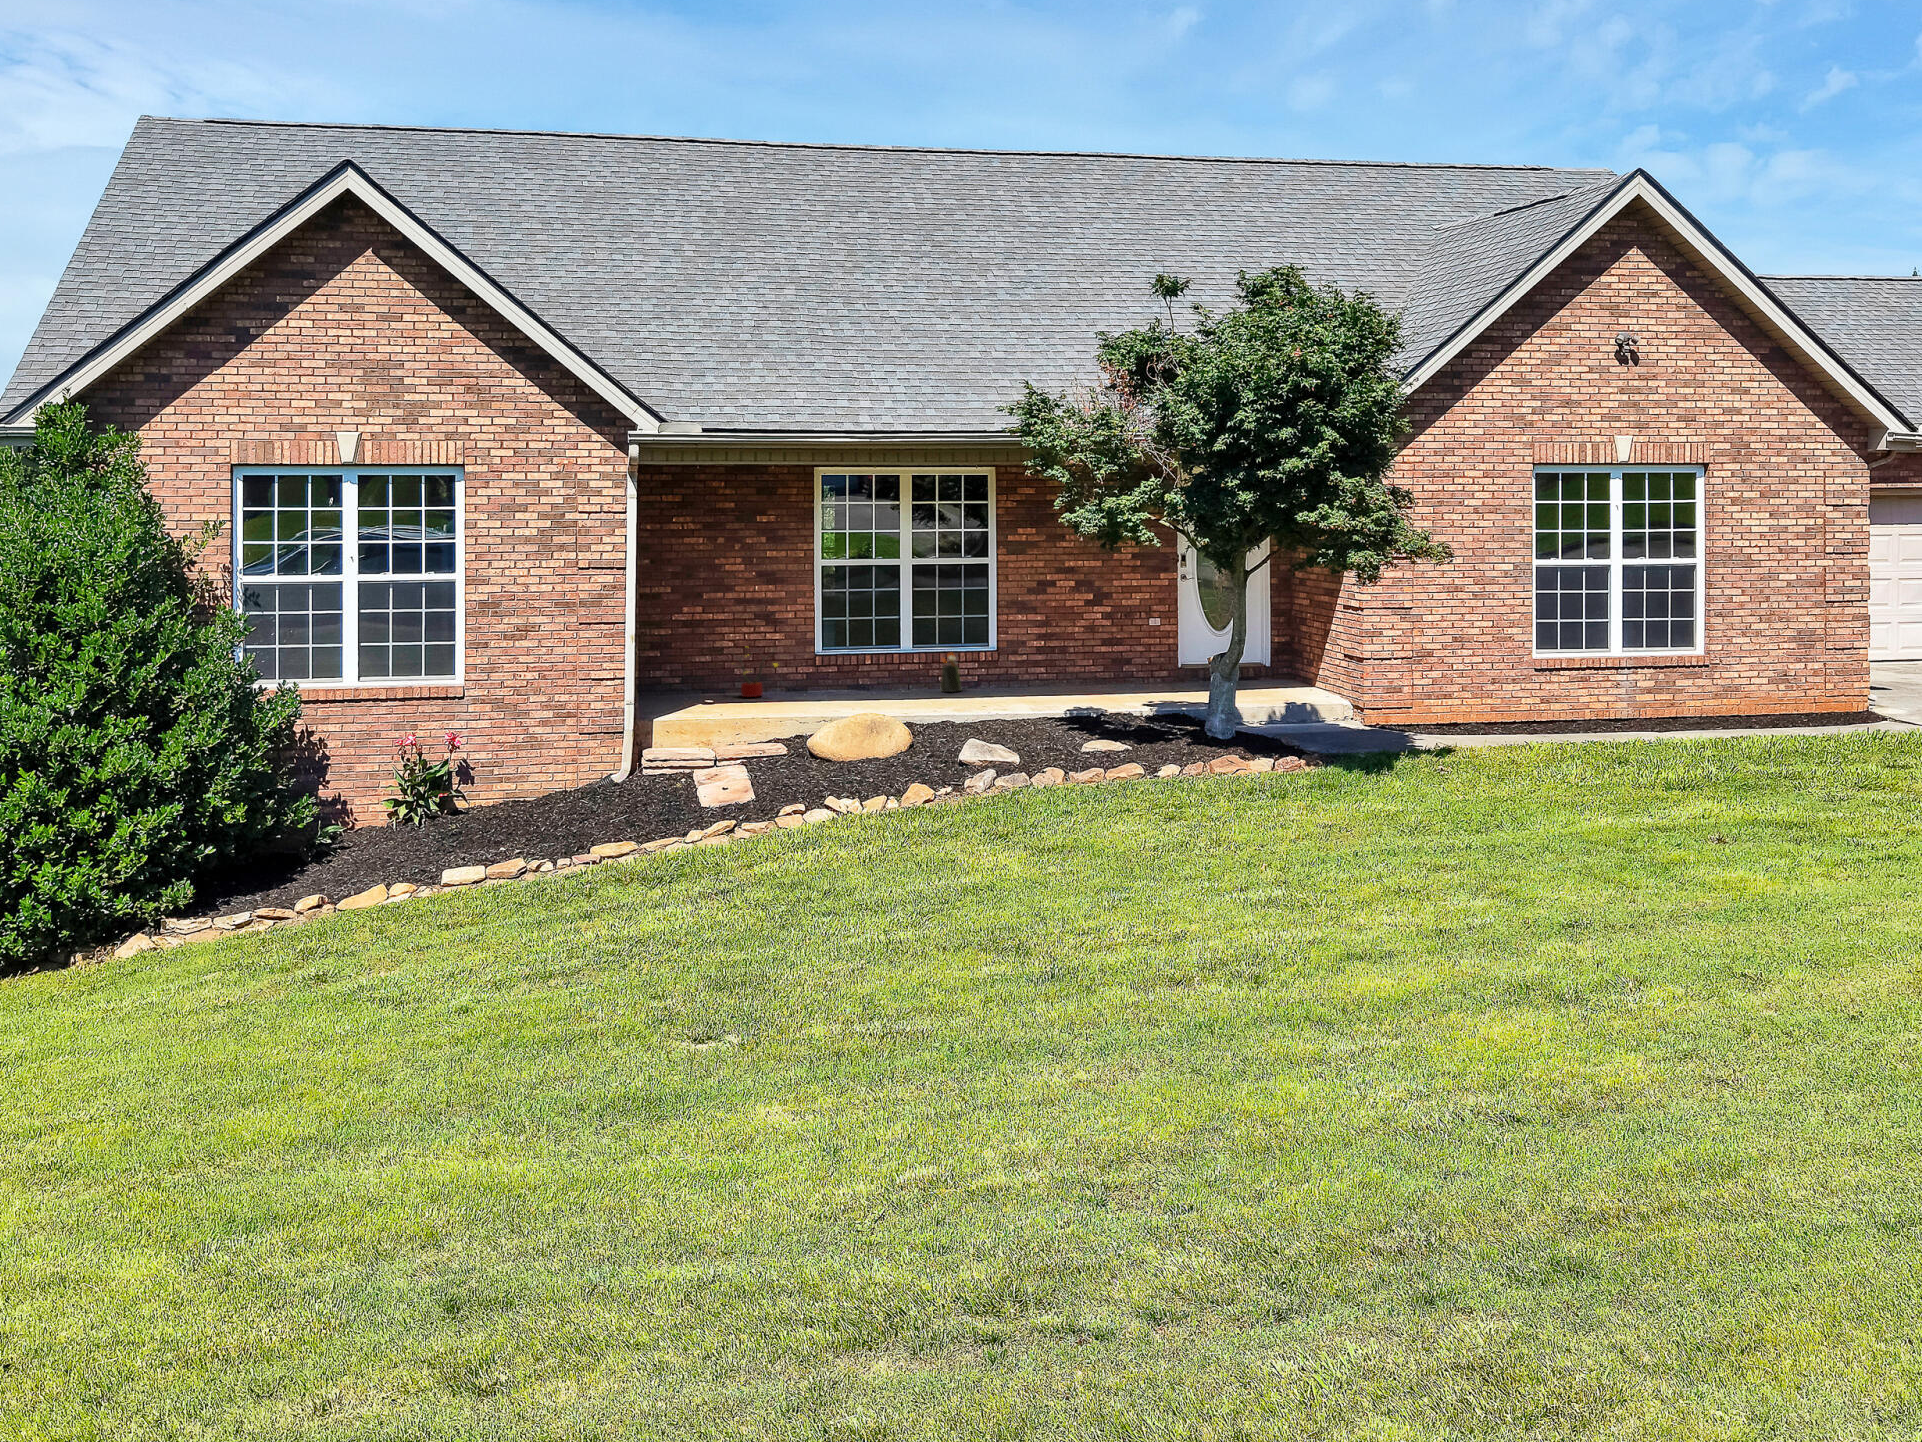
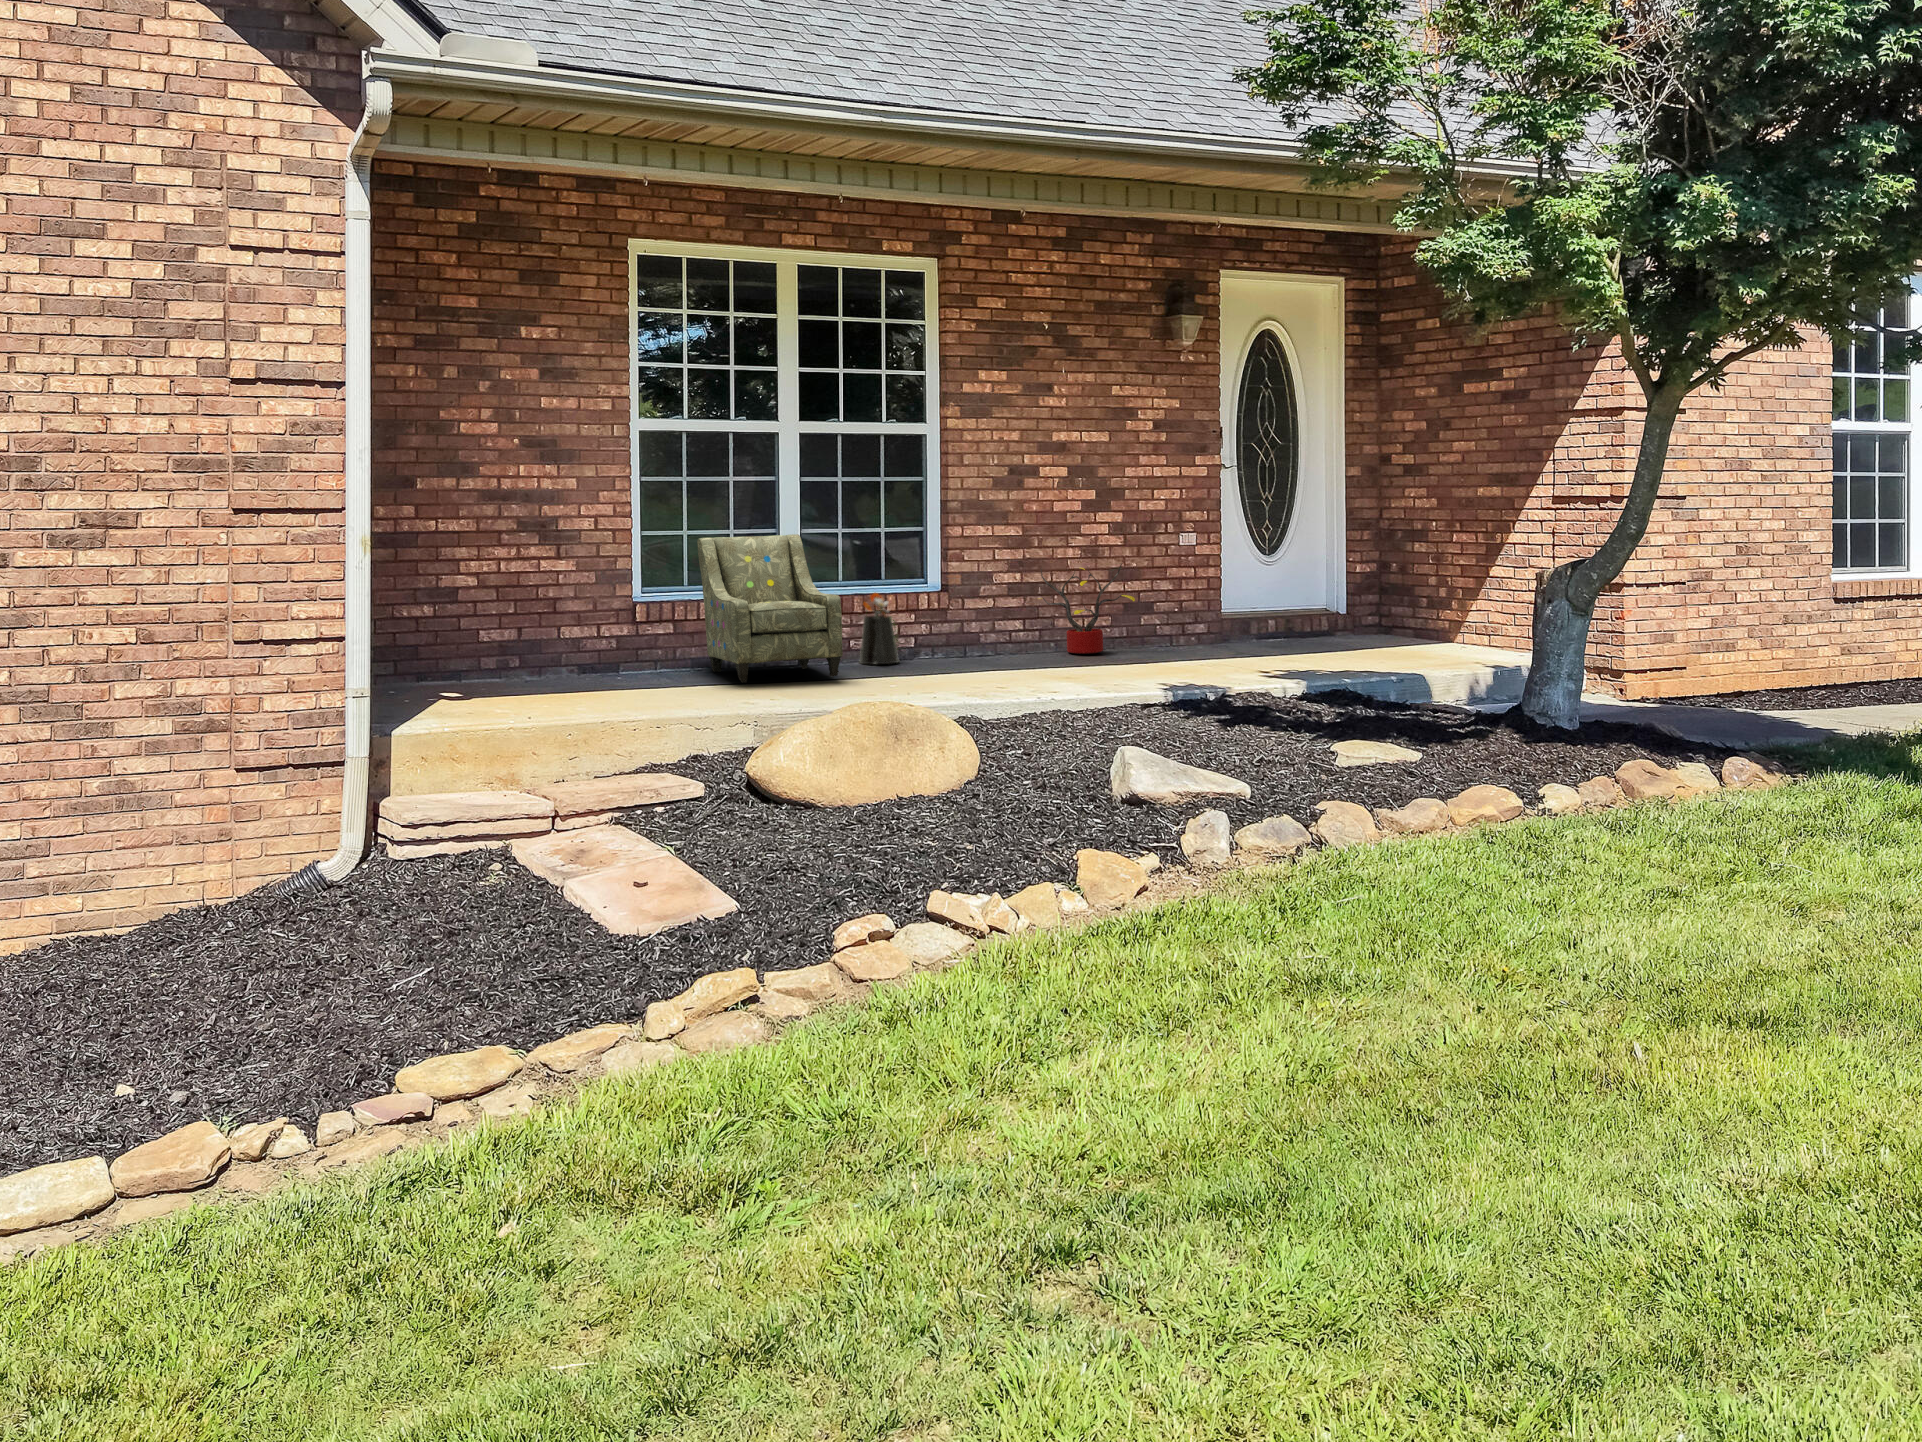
armchair: none [851,621,913,701] -> present [697,534,843,683]
decorative plant: present [739,646,778,697] -> present [1040,564,1135,654]

